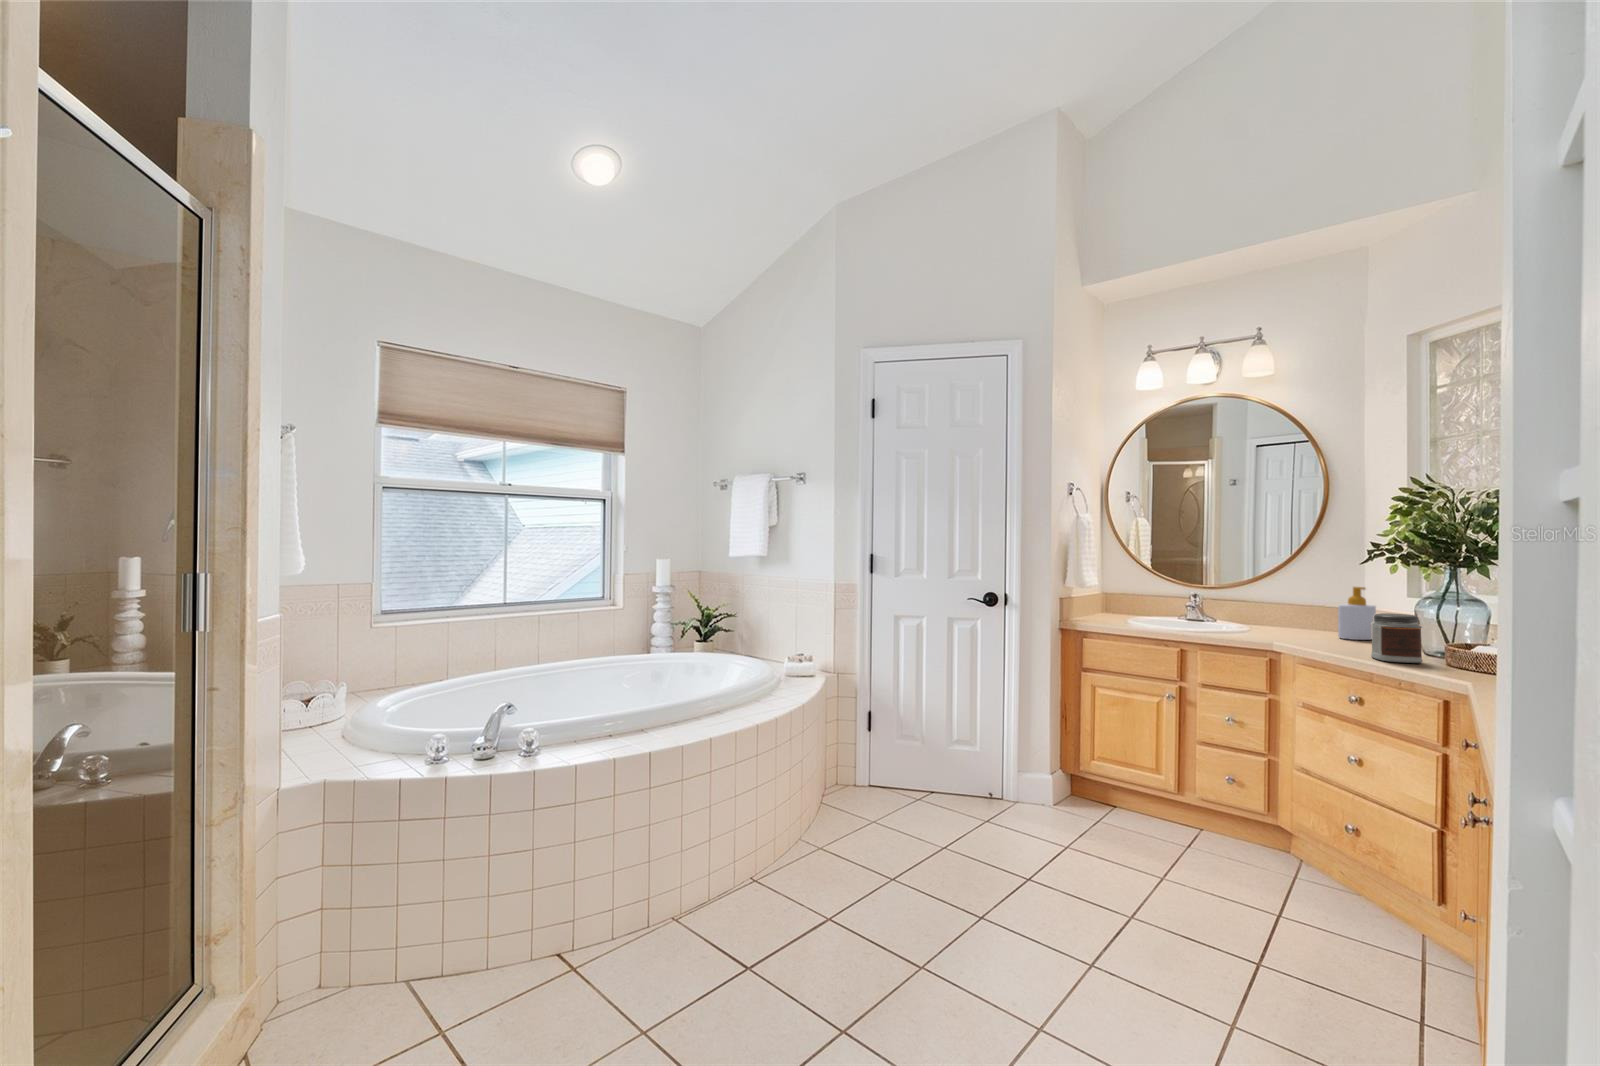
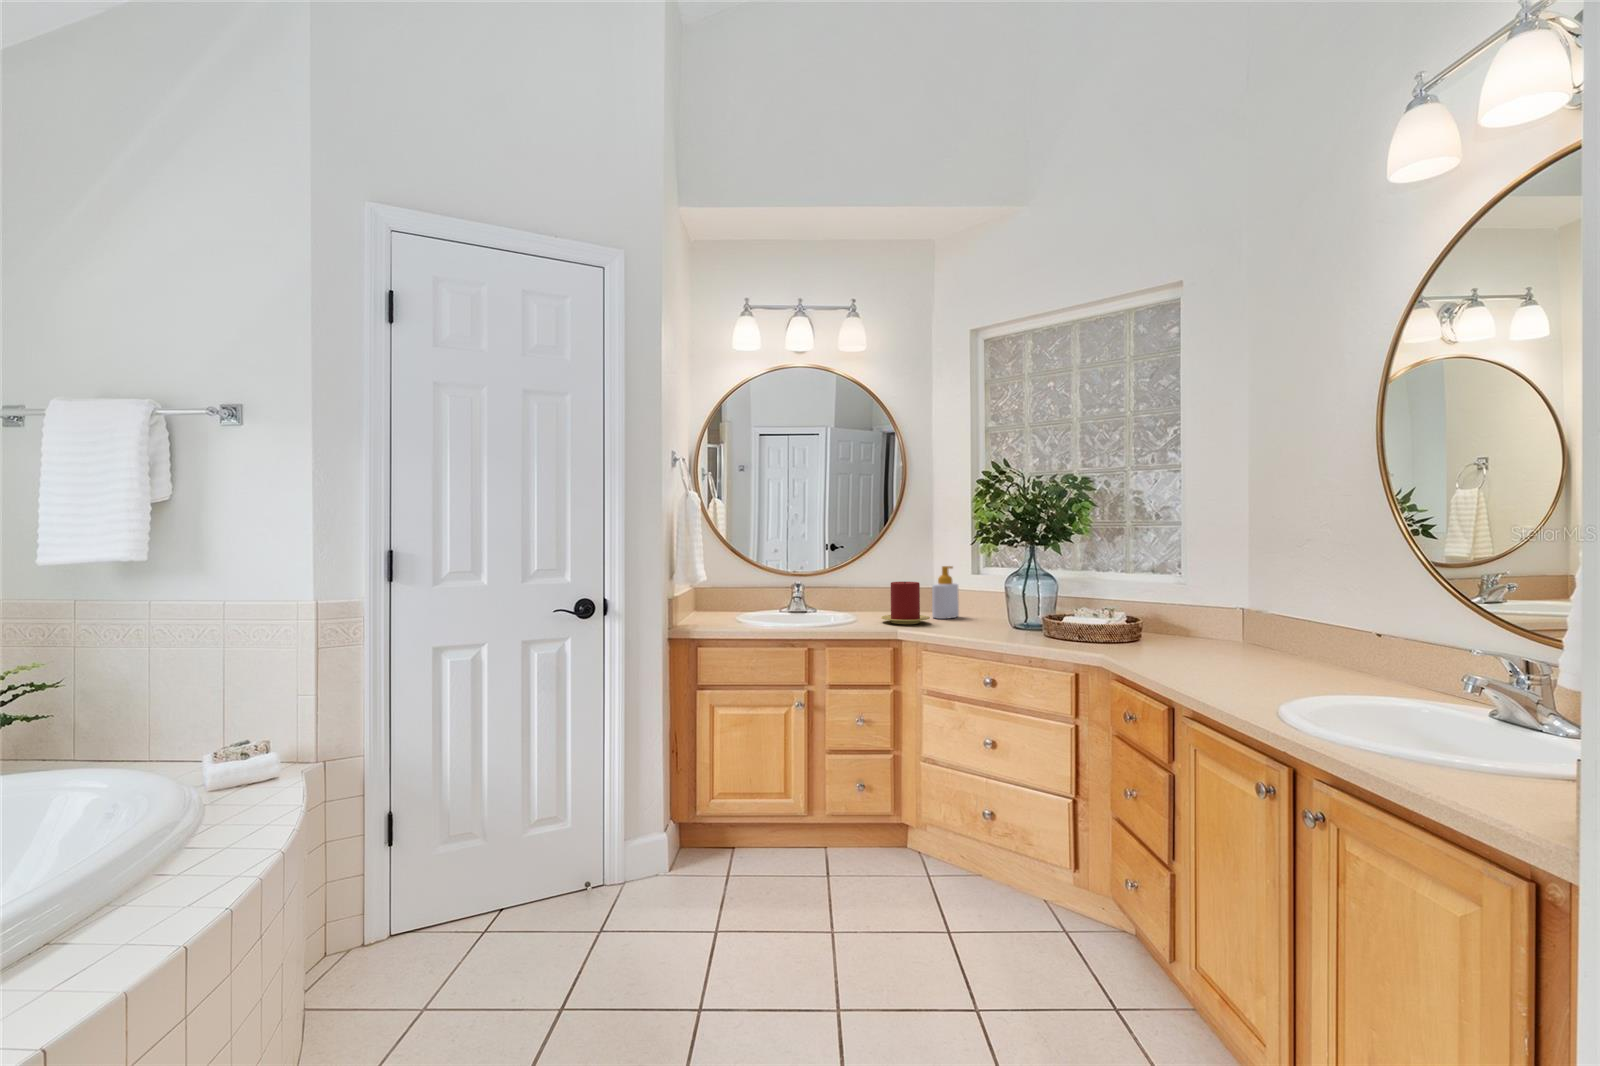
candle: none [1267,599,1323,640] -> present [881,582,930,624]
jar: present [1371,613,1423,663] -> none [990,590,1032,639]

